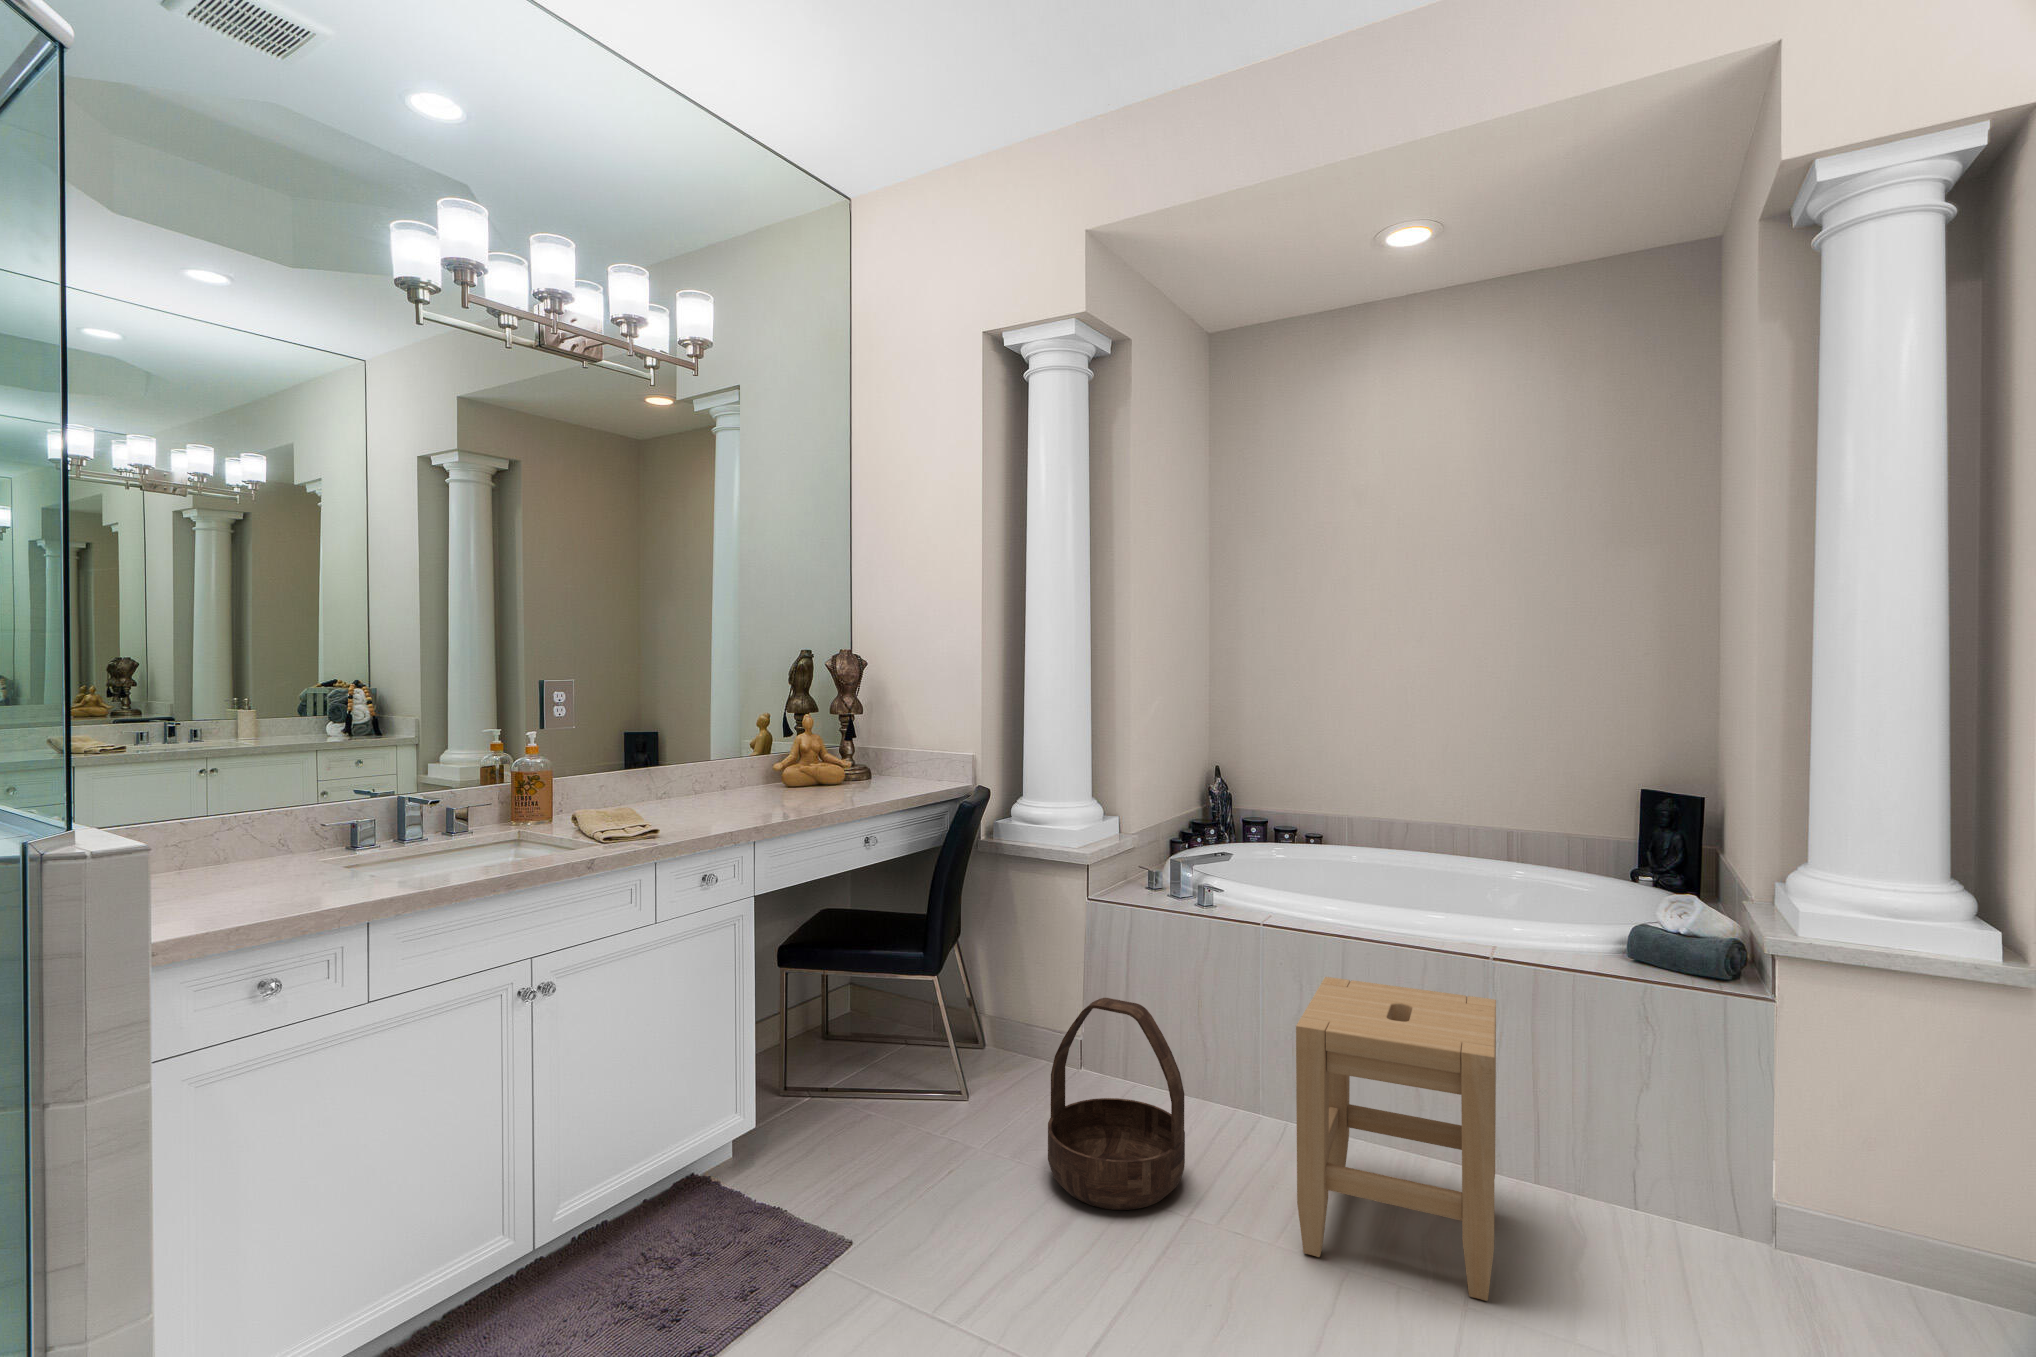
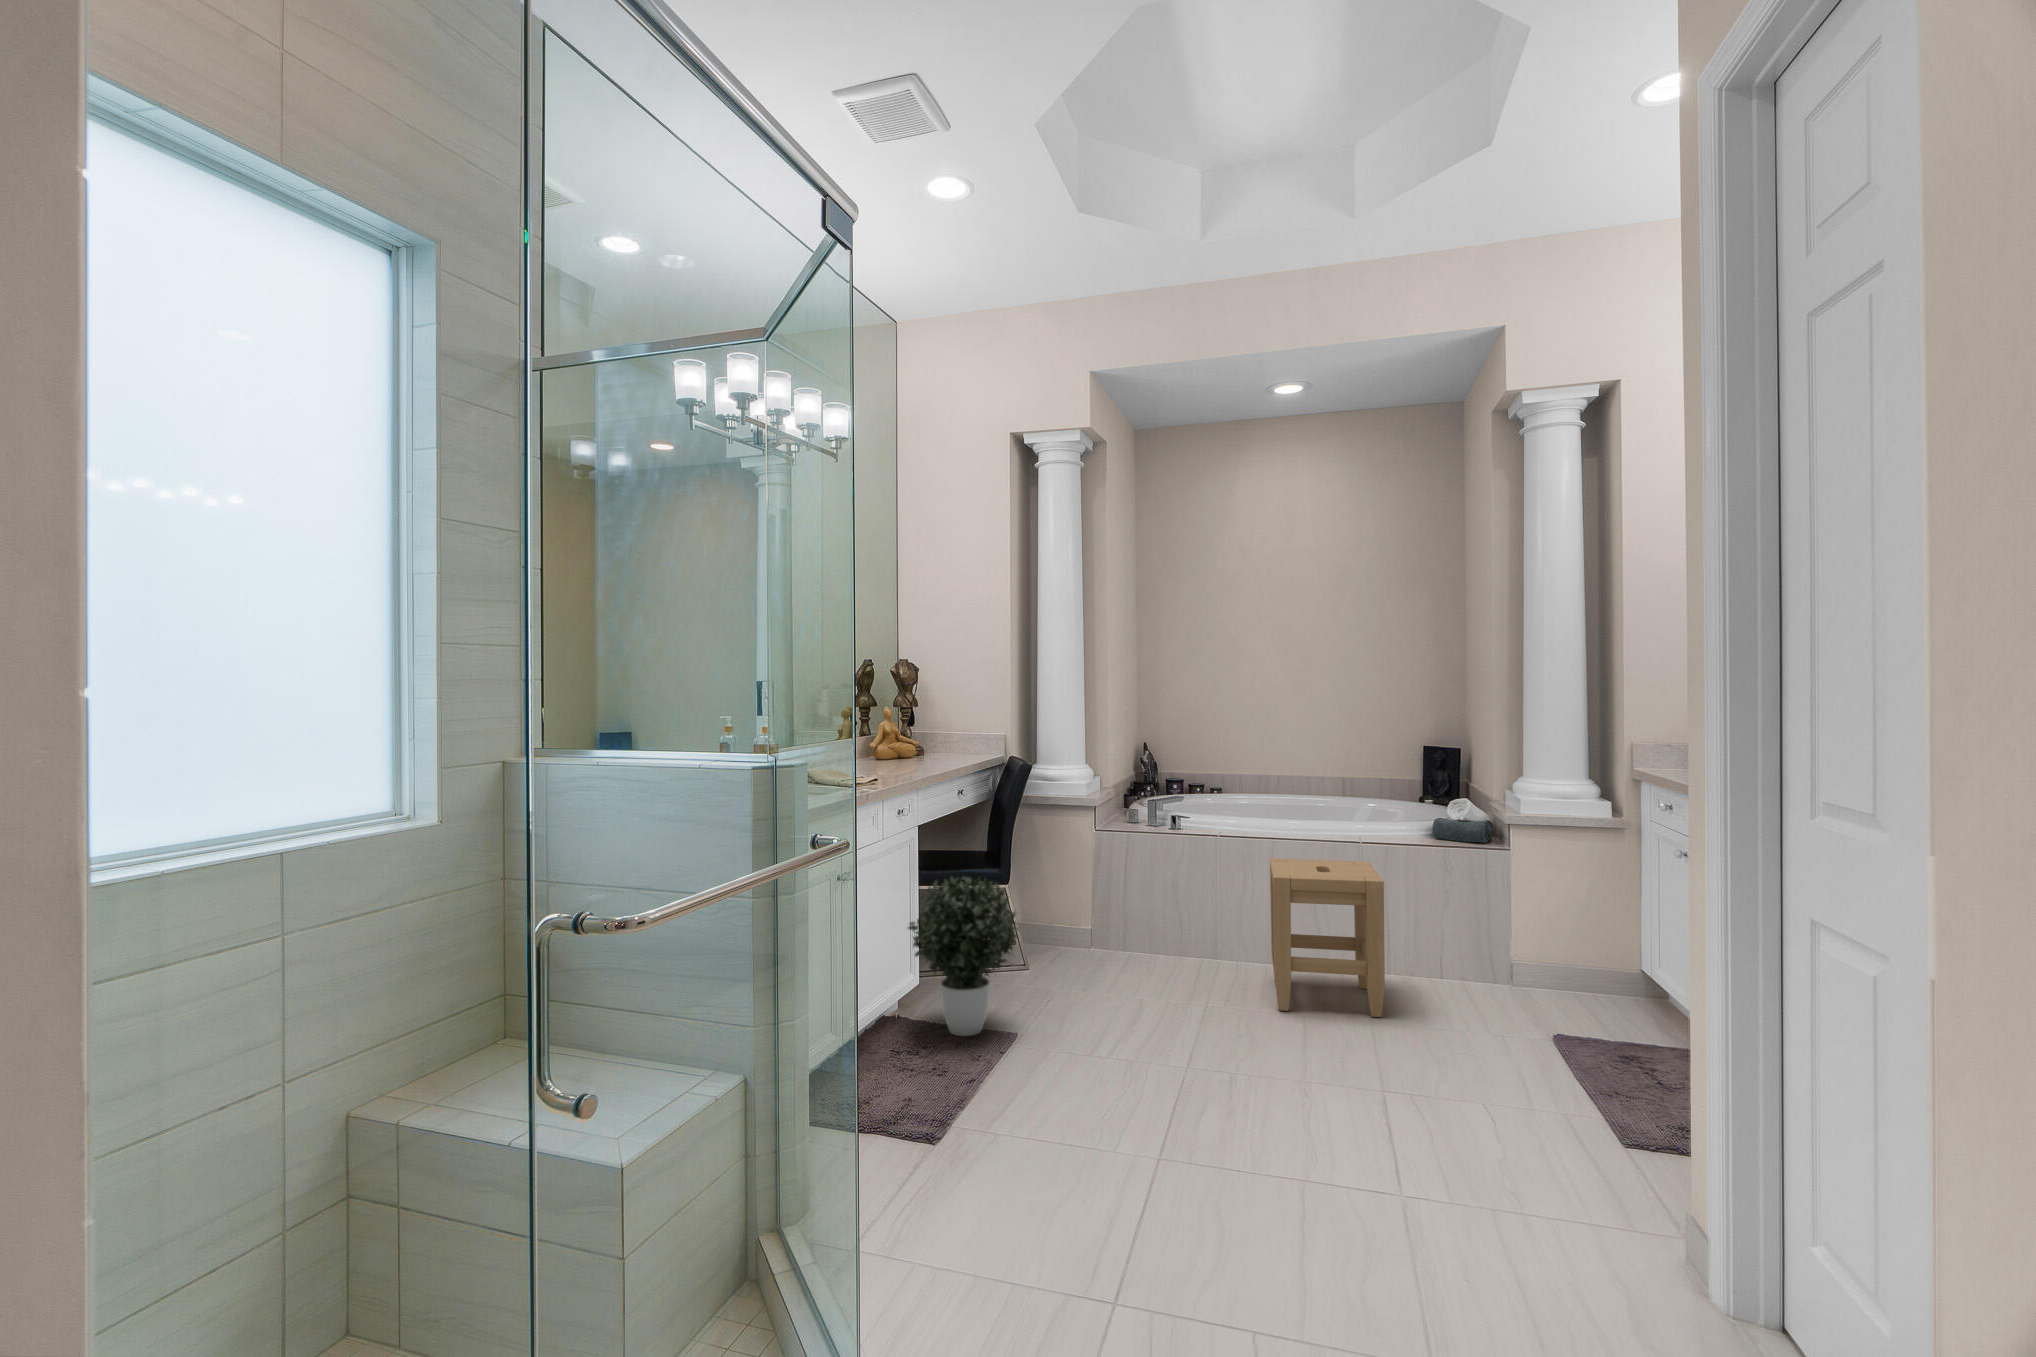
potted plant: none [693,979,871,1239] -> present [908,875,1019,1036]
basket: present [1048,998,1185,1210] -> none [1109,880,1196,1005]

